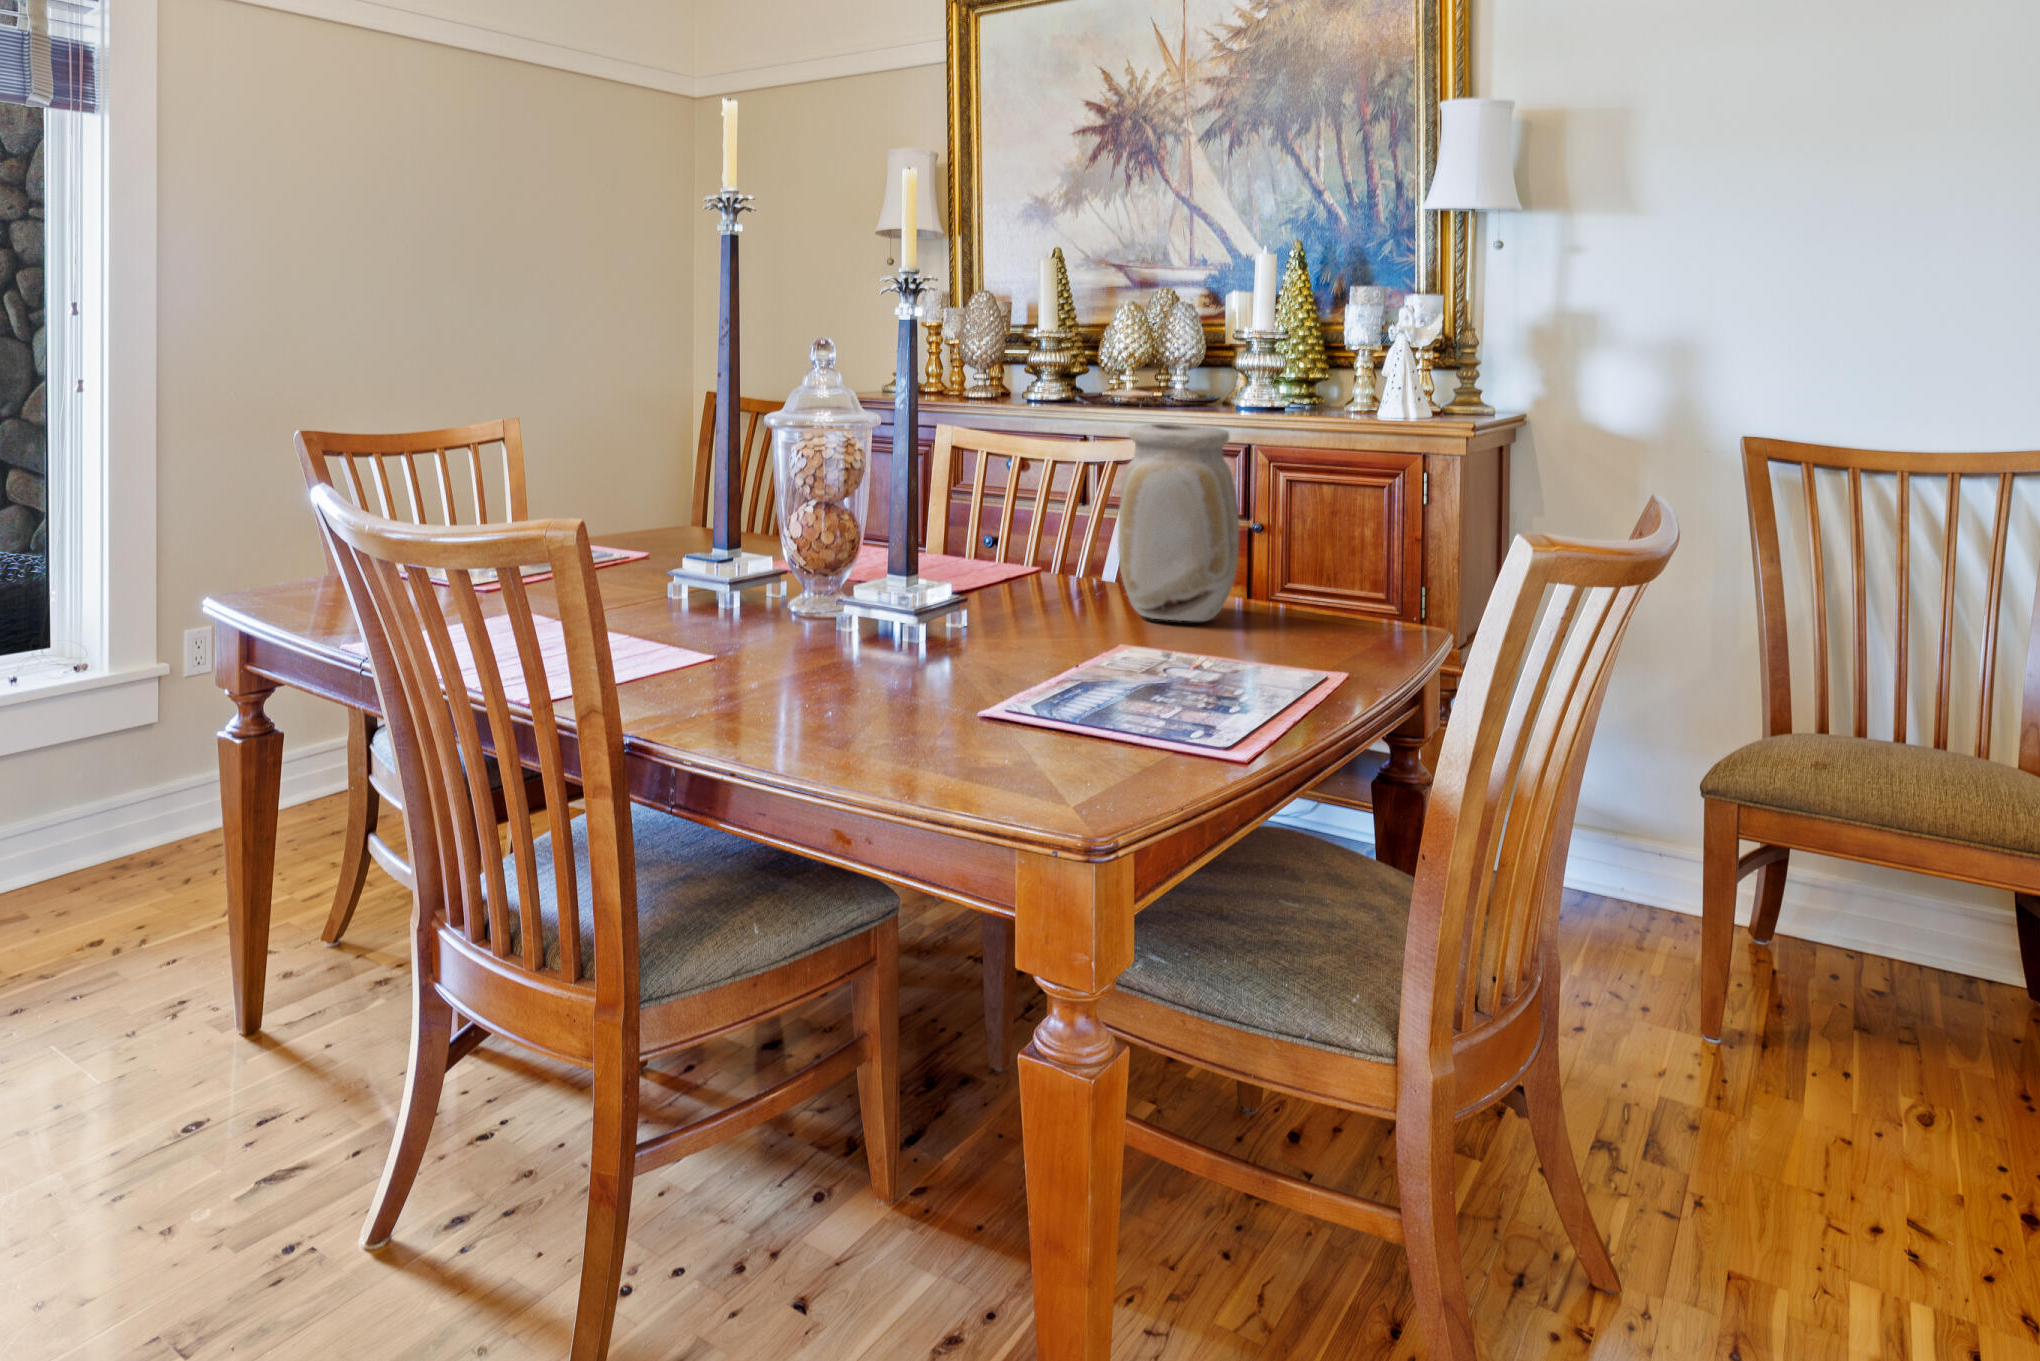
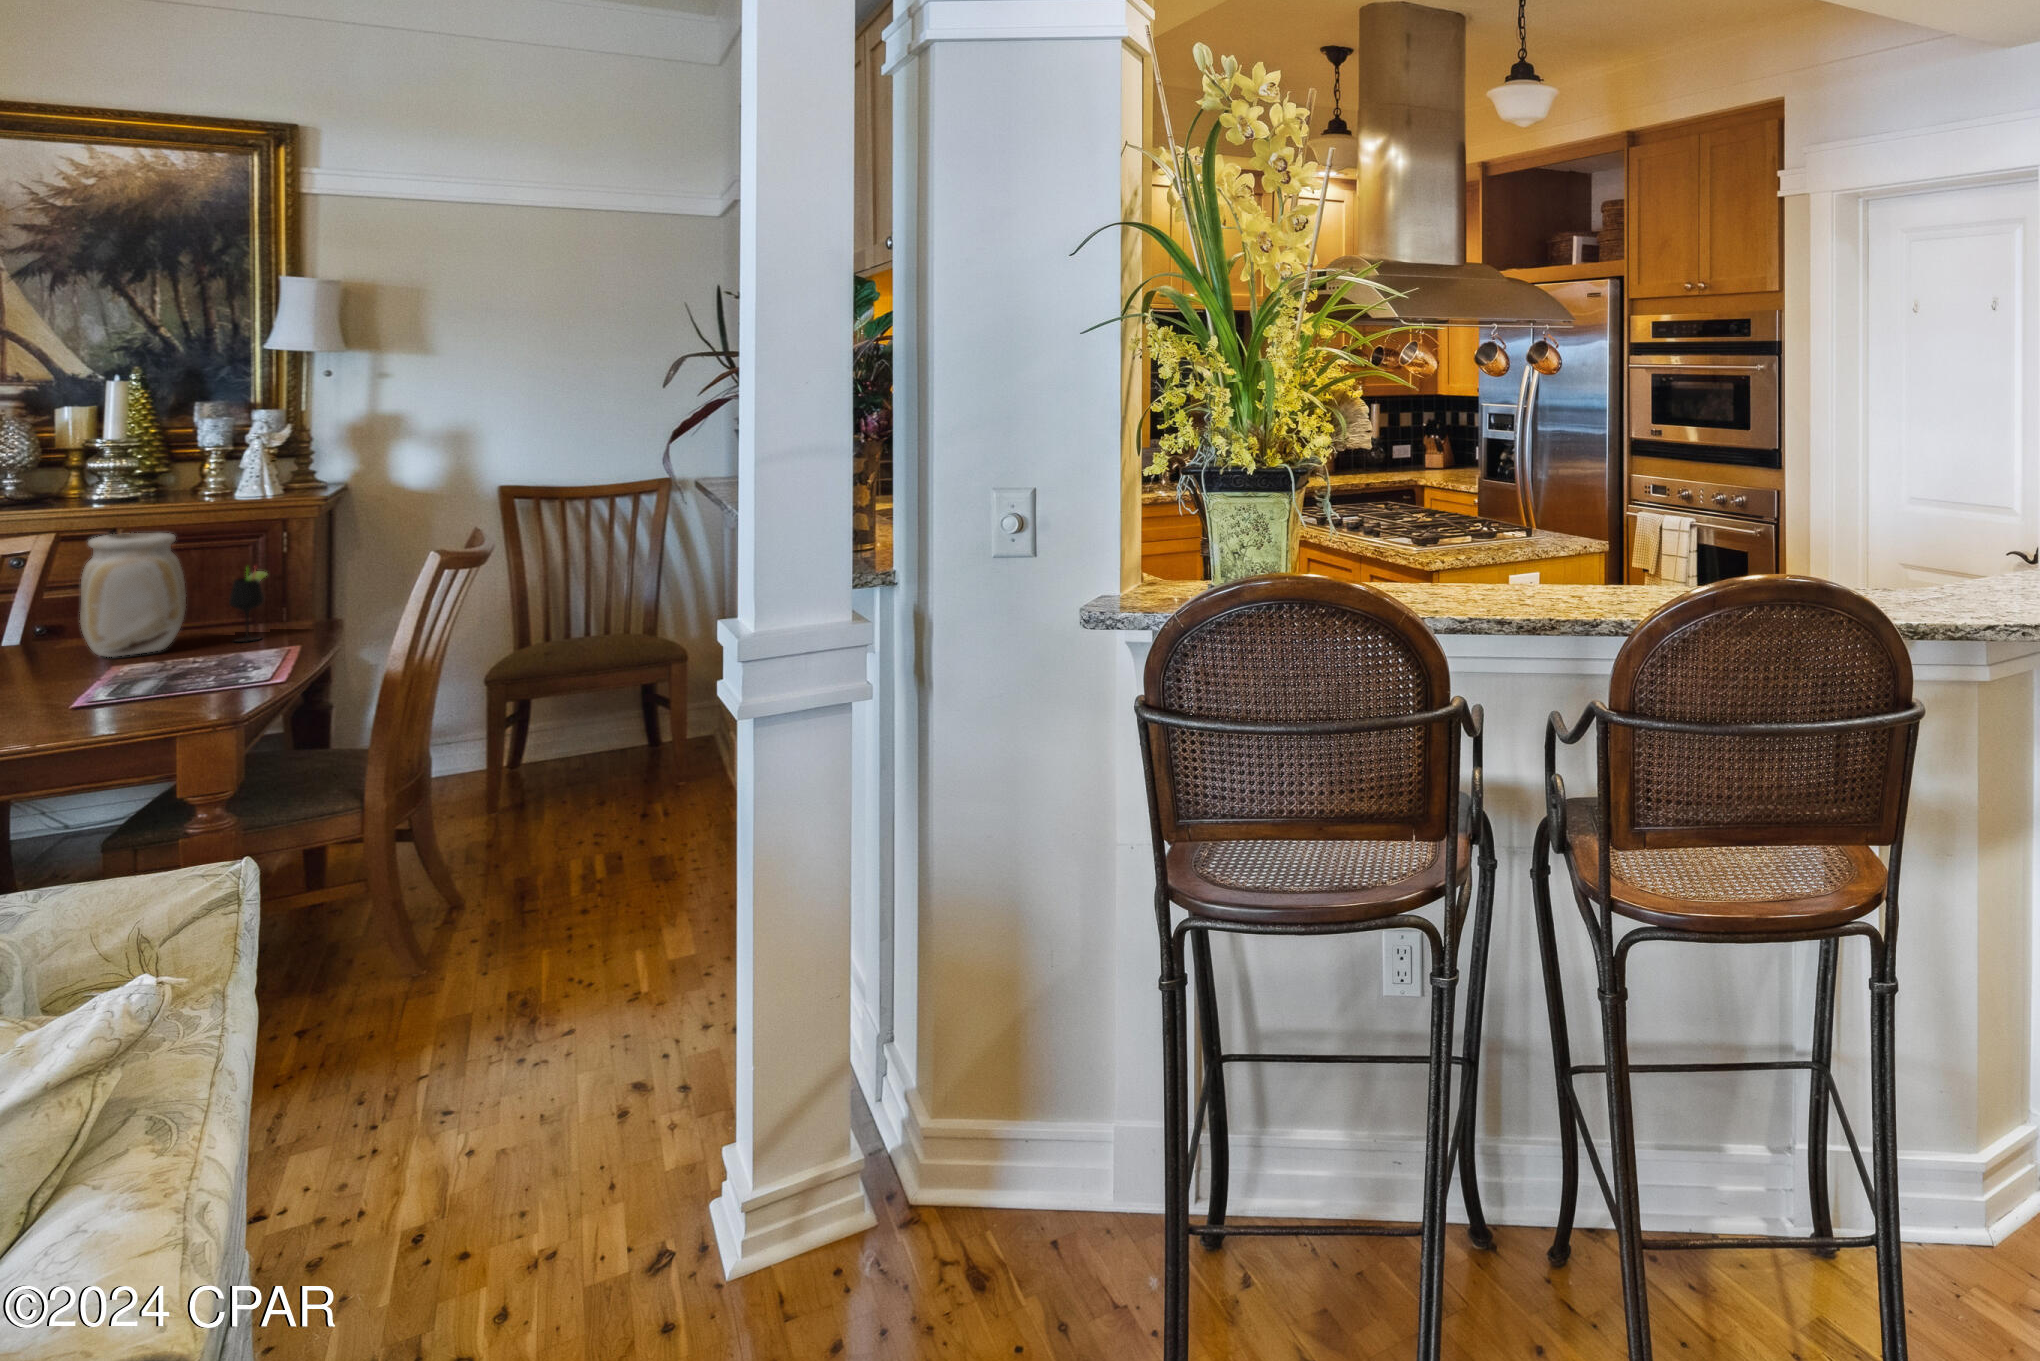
wine glass: none [1293,498,1345,633] -> present [229,570,267,642]

